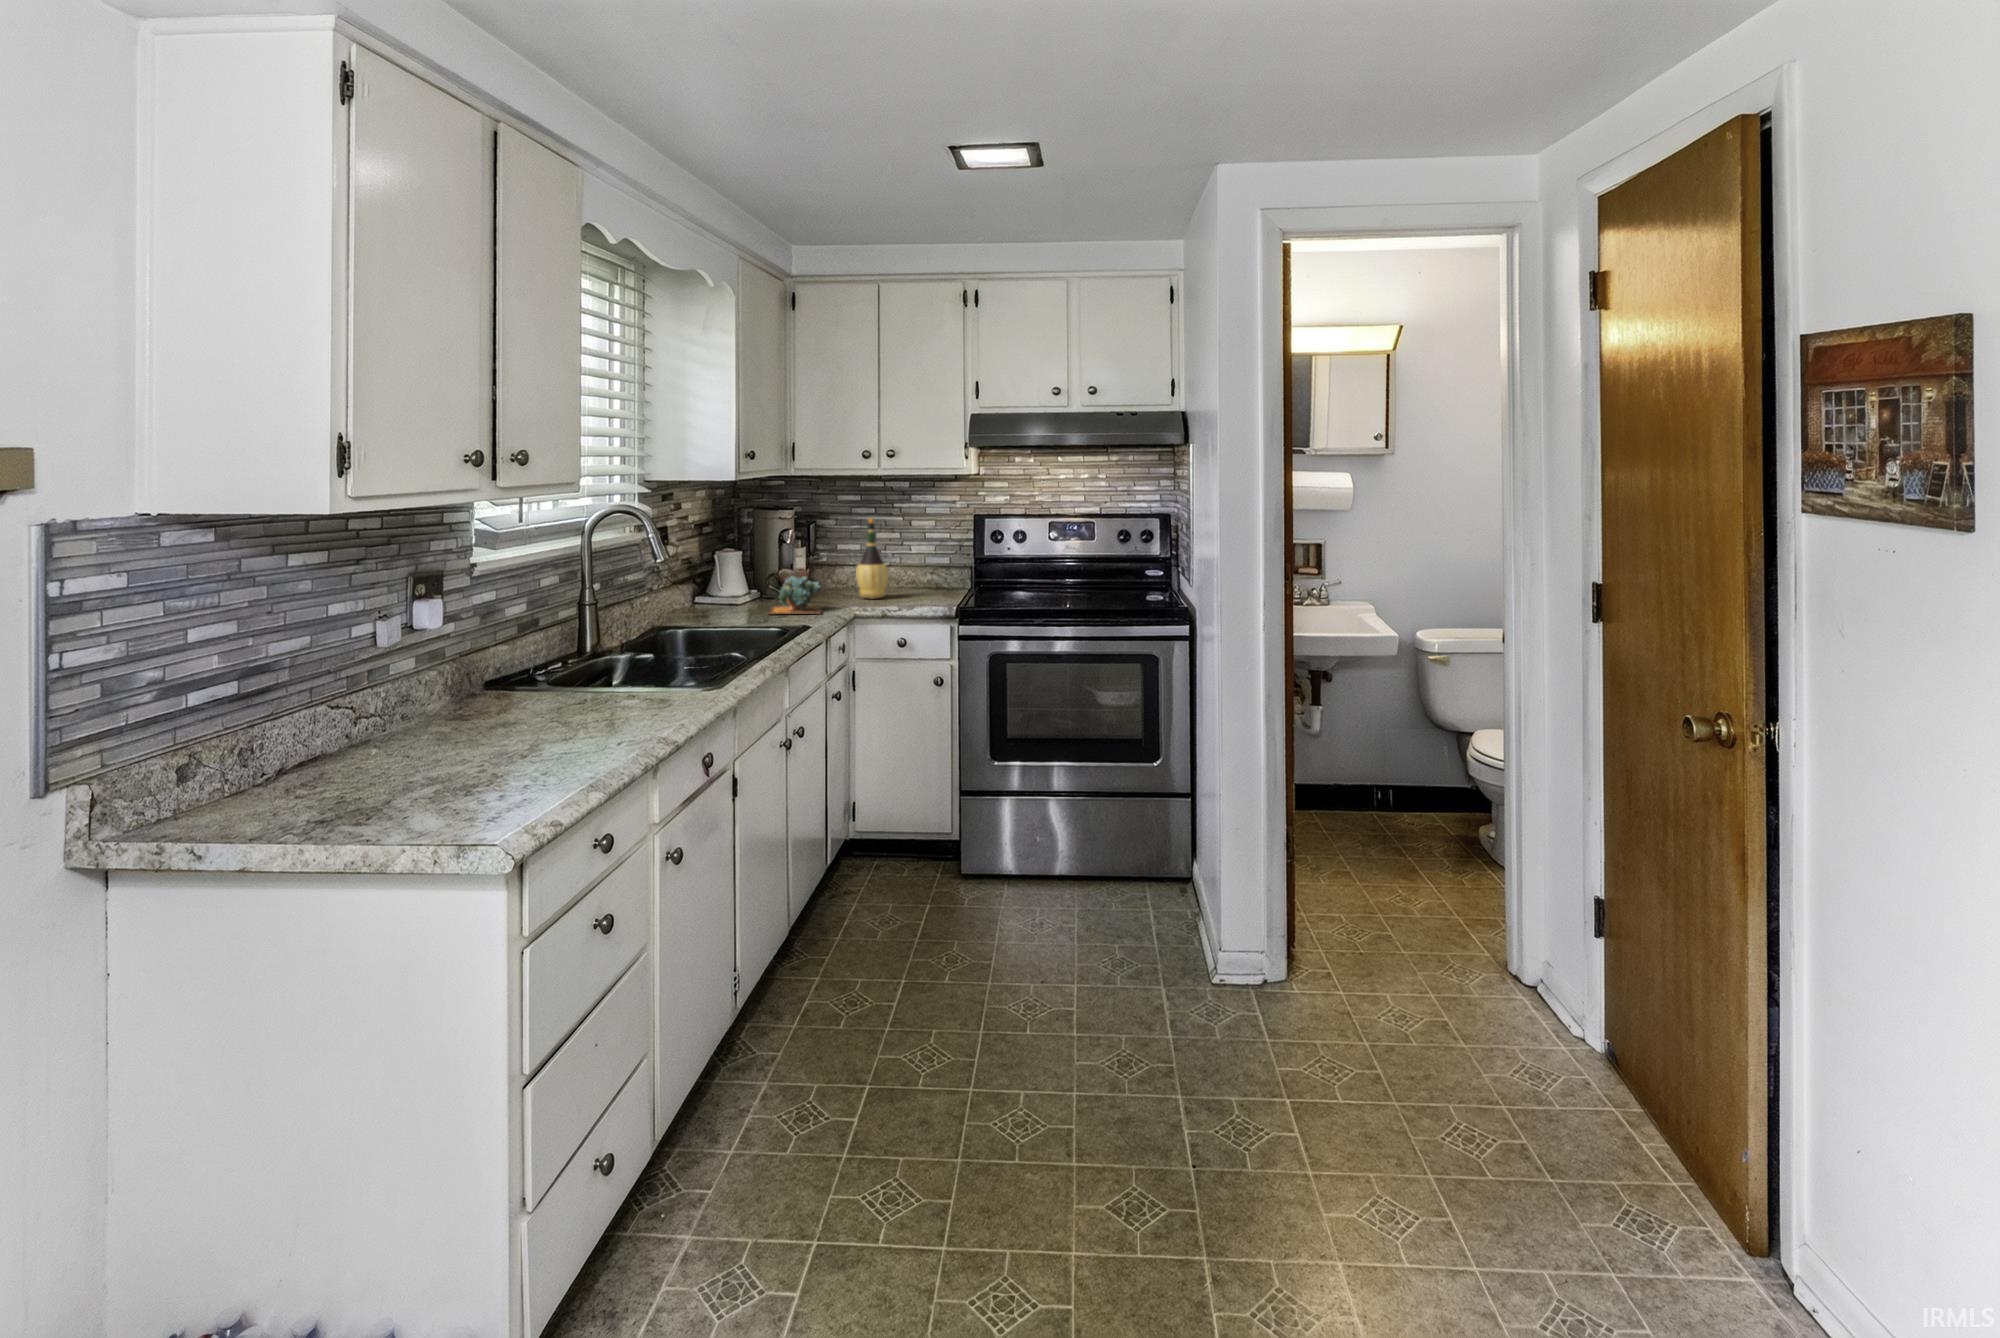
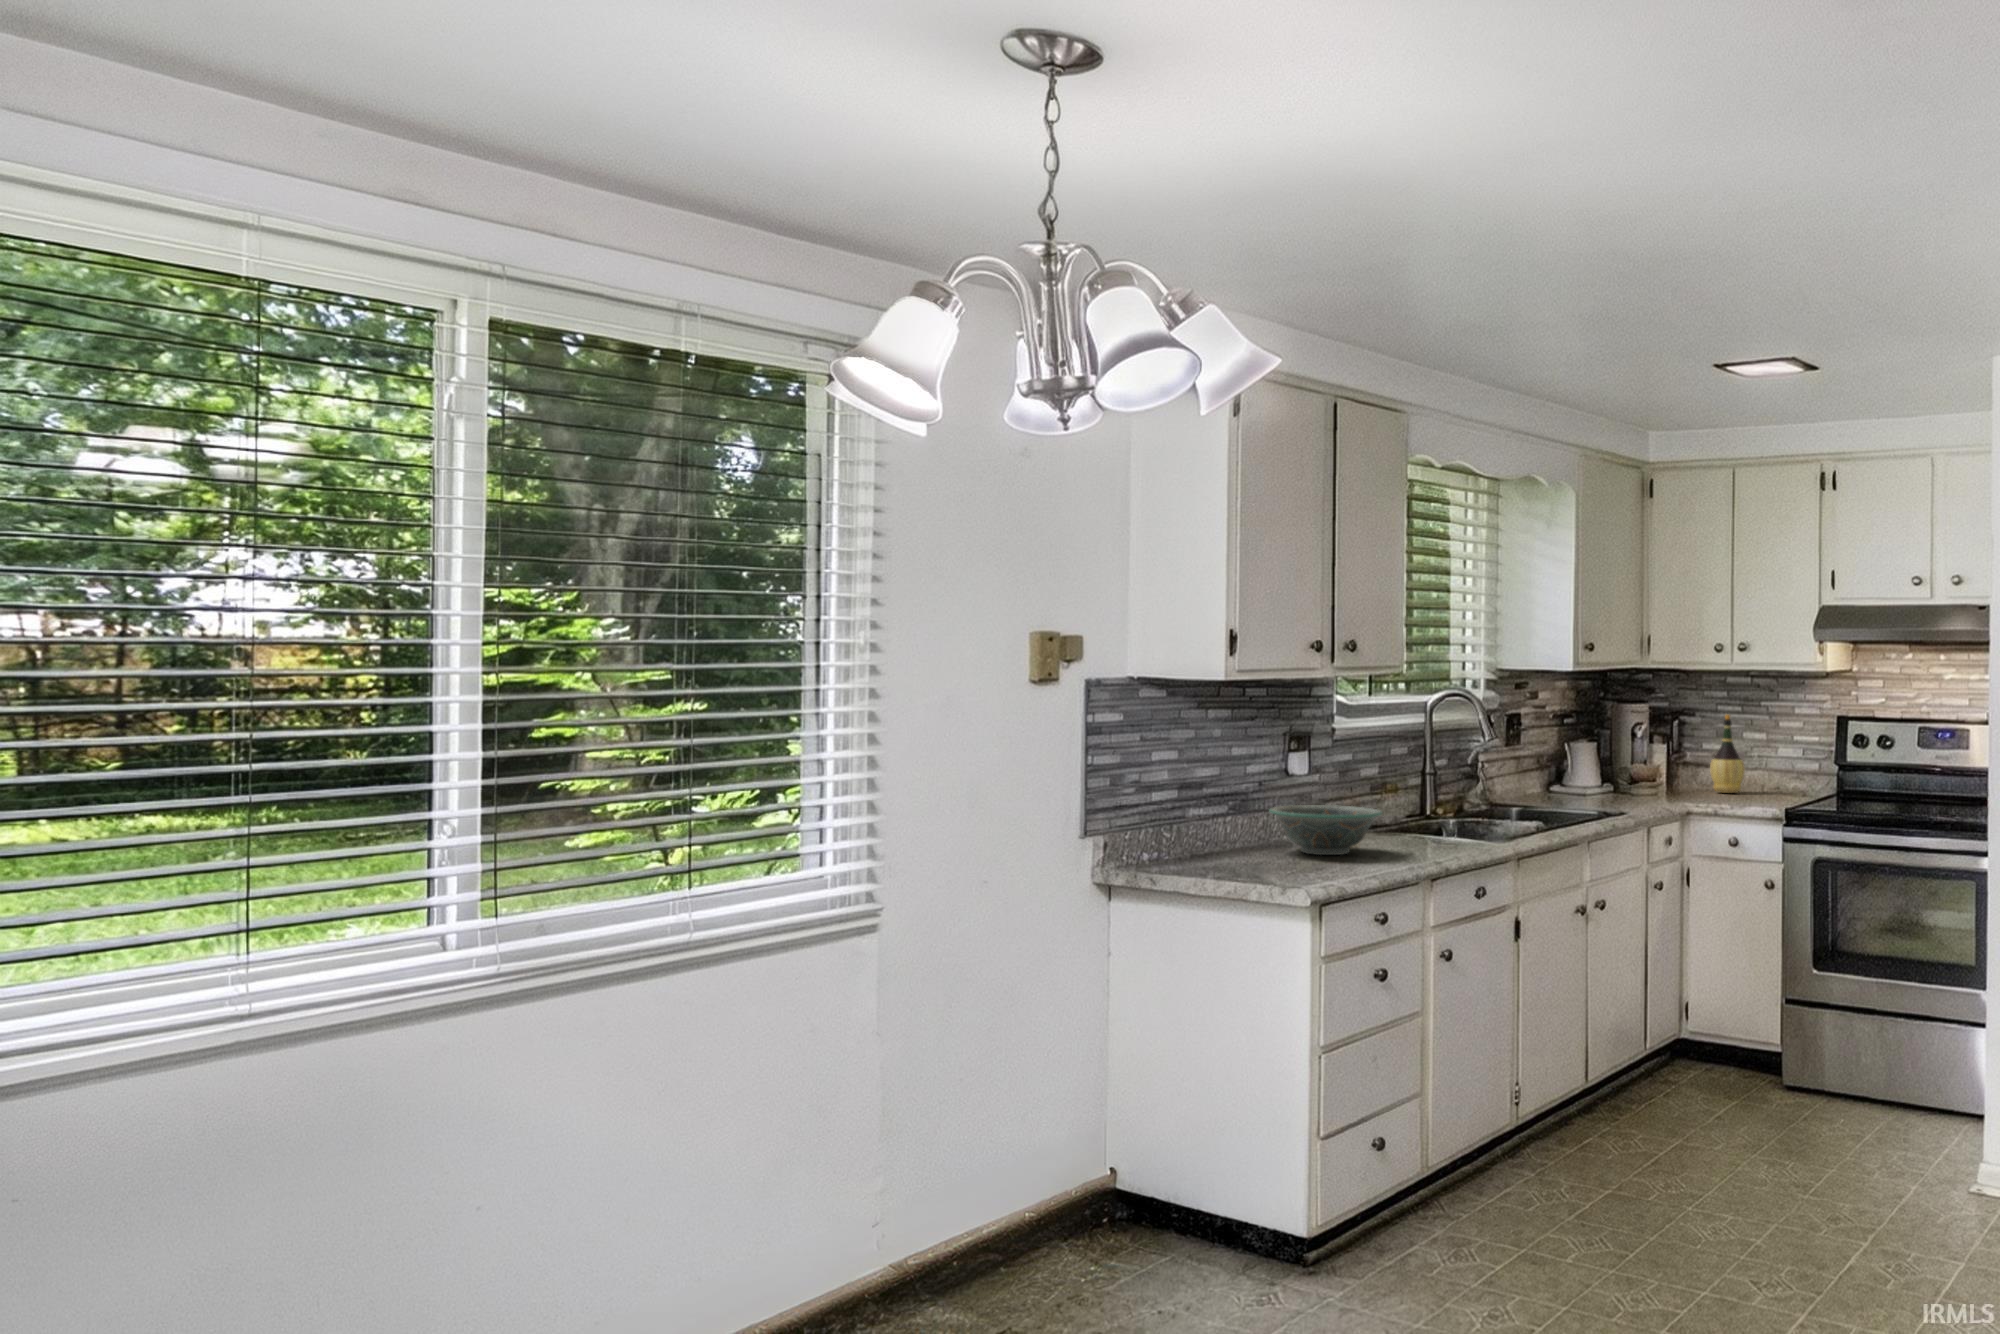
succulent plant: present [769,577,822,614] -> none [1609,764,1669,800]
decorative bowl: none [397,675,561,751] -> present [1269,805,1382,855]

